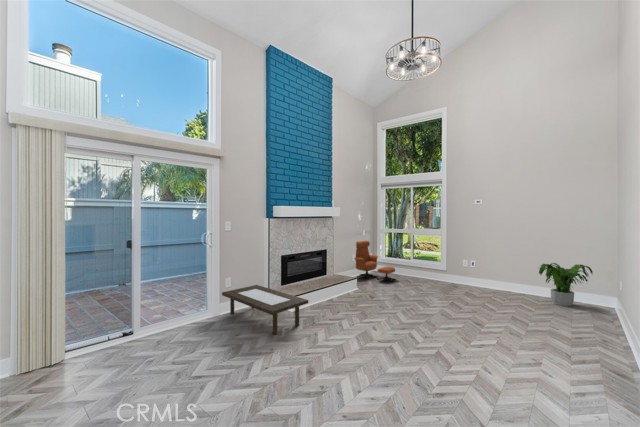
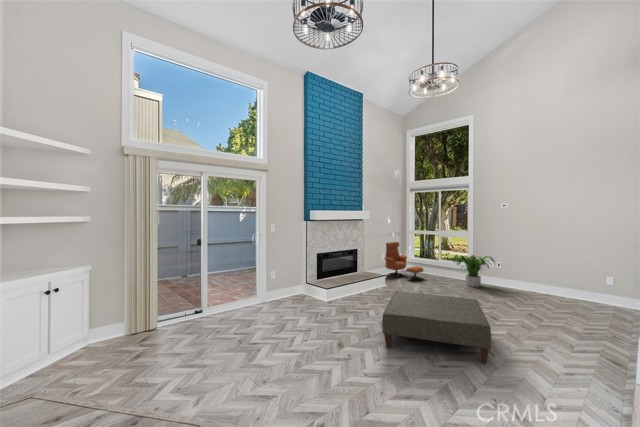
potted plant: present [539,263,593,306] -> present [453,255,494,287]
coffee table: present [222,285,308,335] -> none [268,278,340,319]
ottoman: none [362,298,494,388] -> present [382,292,491,364]

